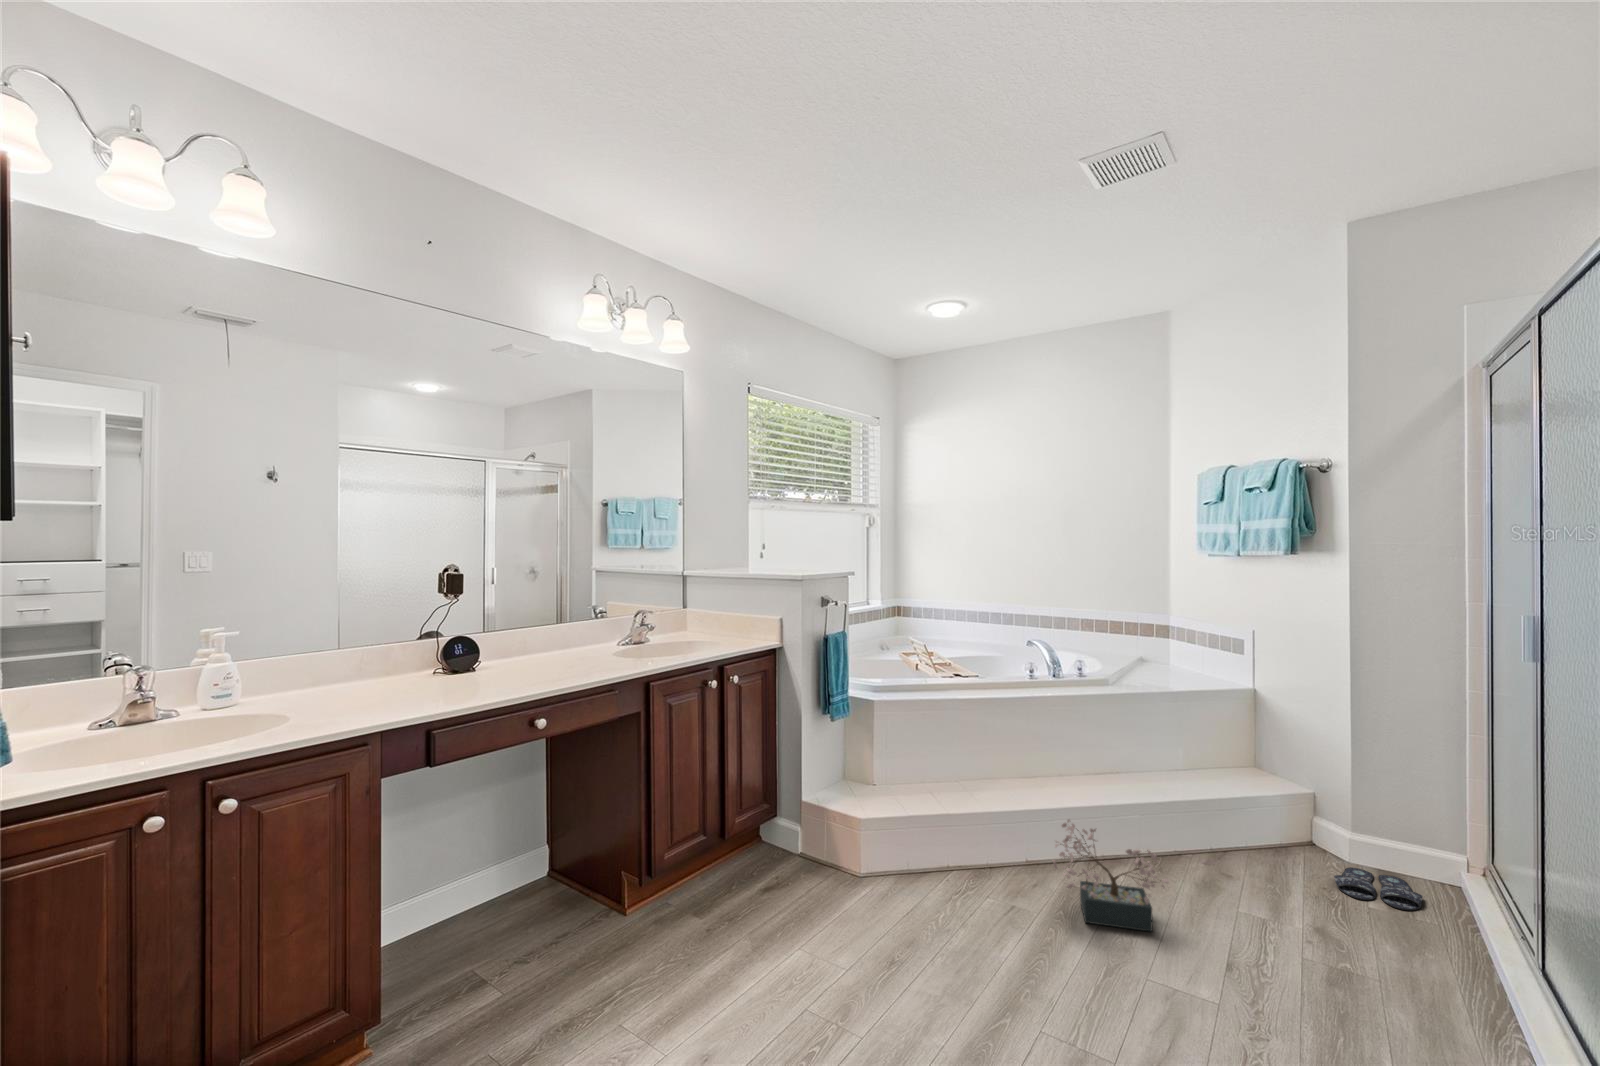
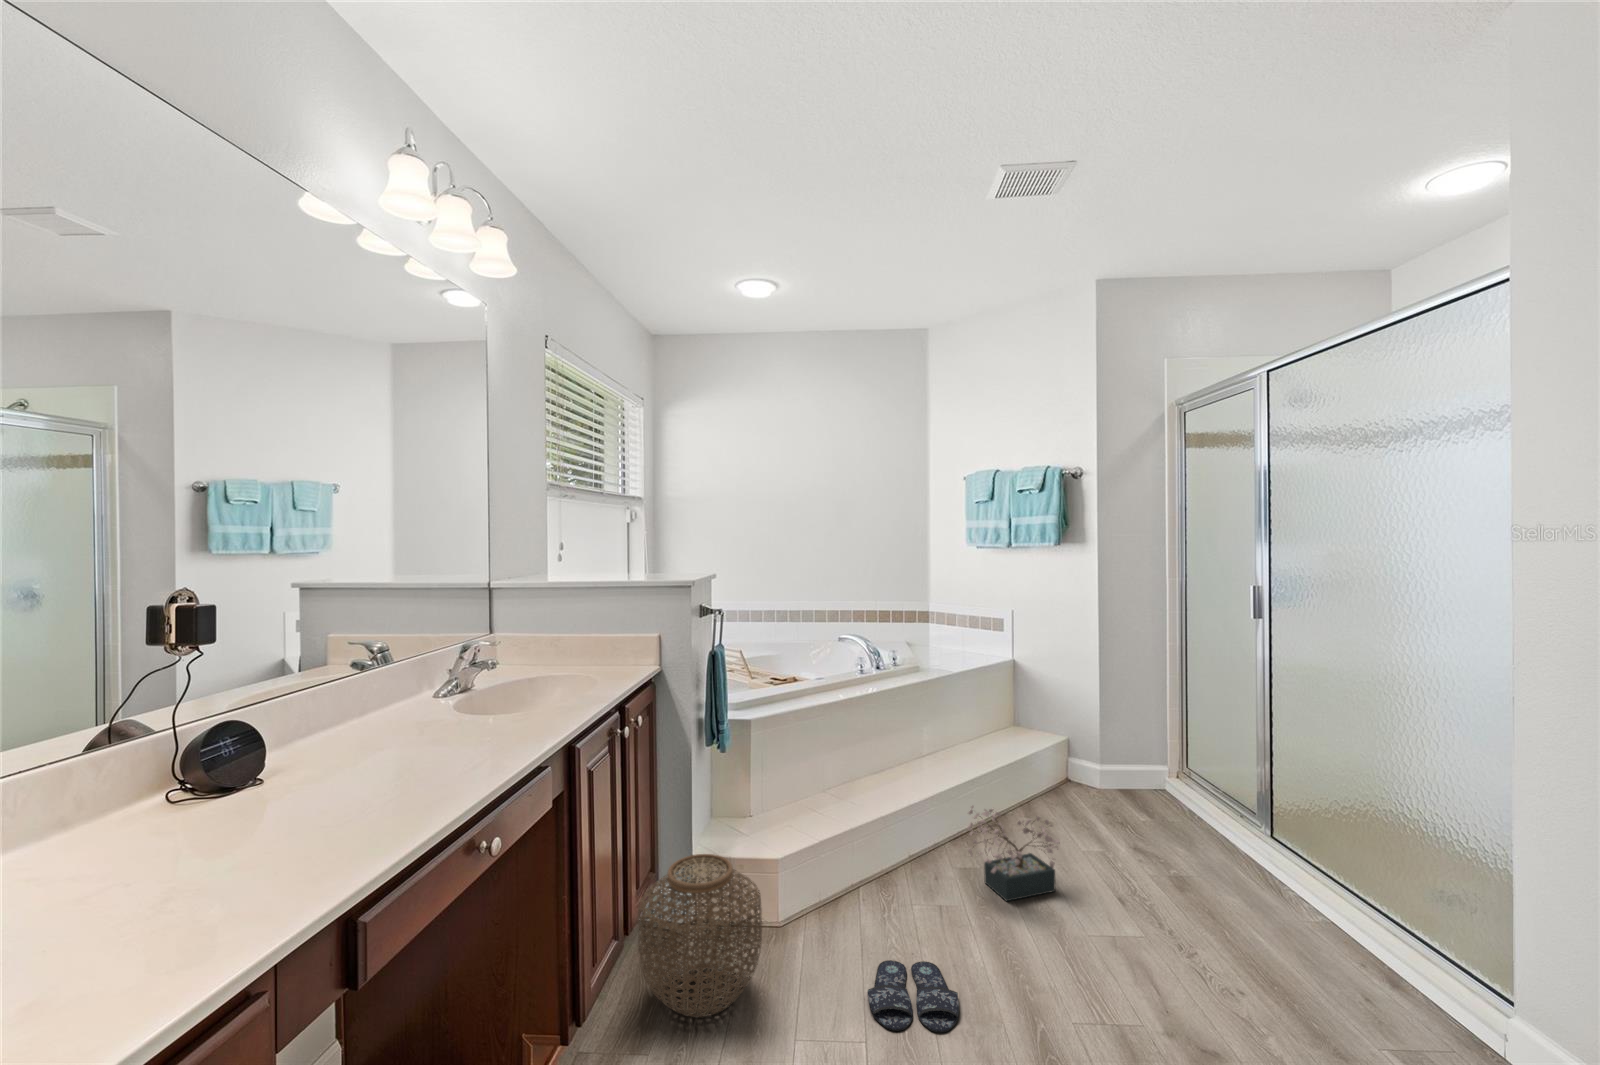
woven basket: none [715,790,811,911] -> present [638,854,762,1017]
slippers: present [1334,867,1423,911] -> present [867,960,959,1033]

